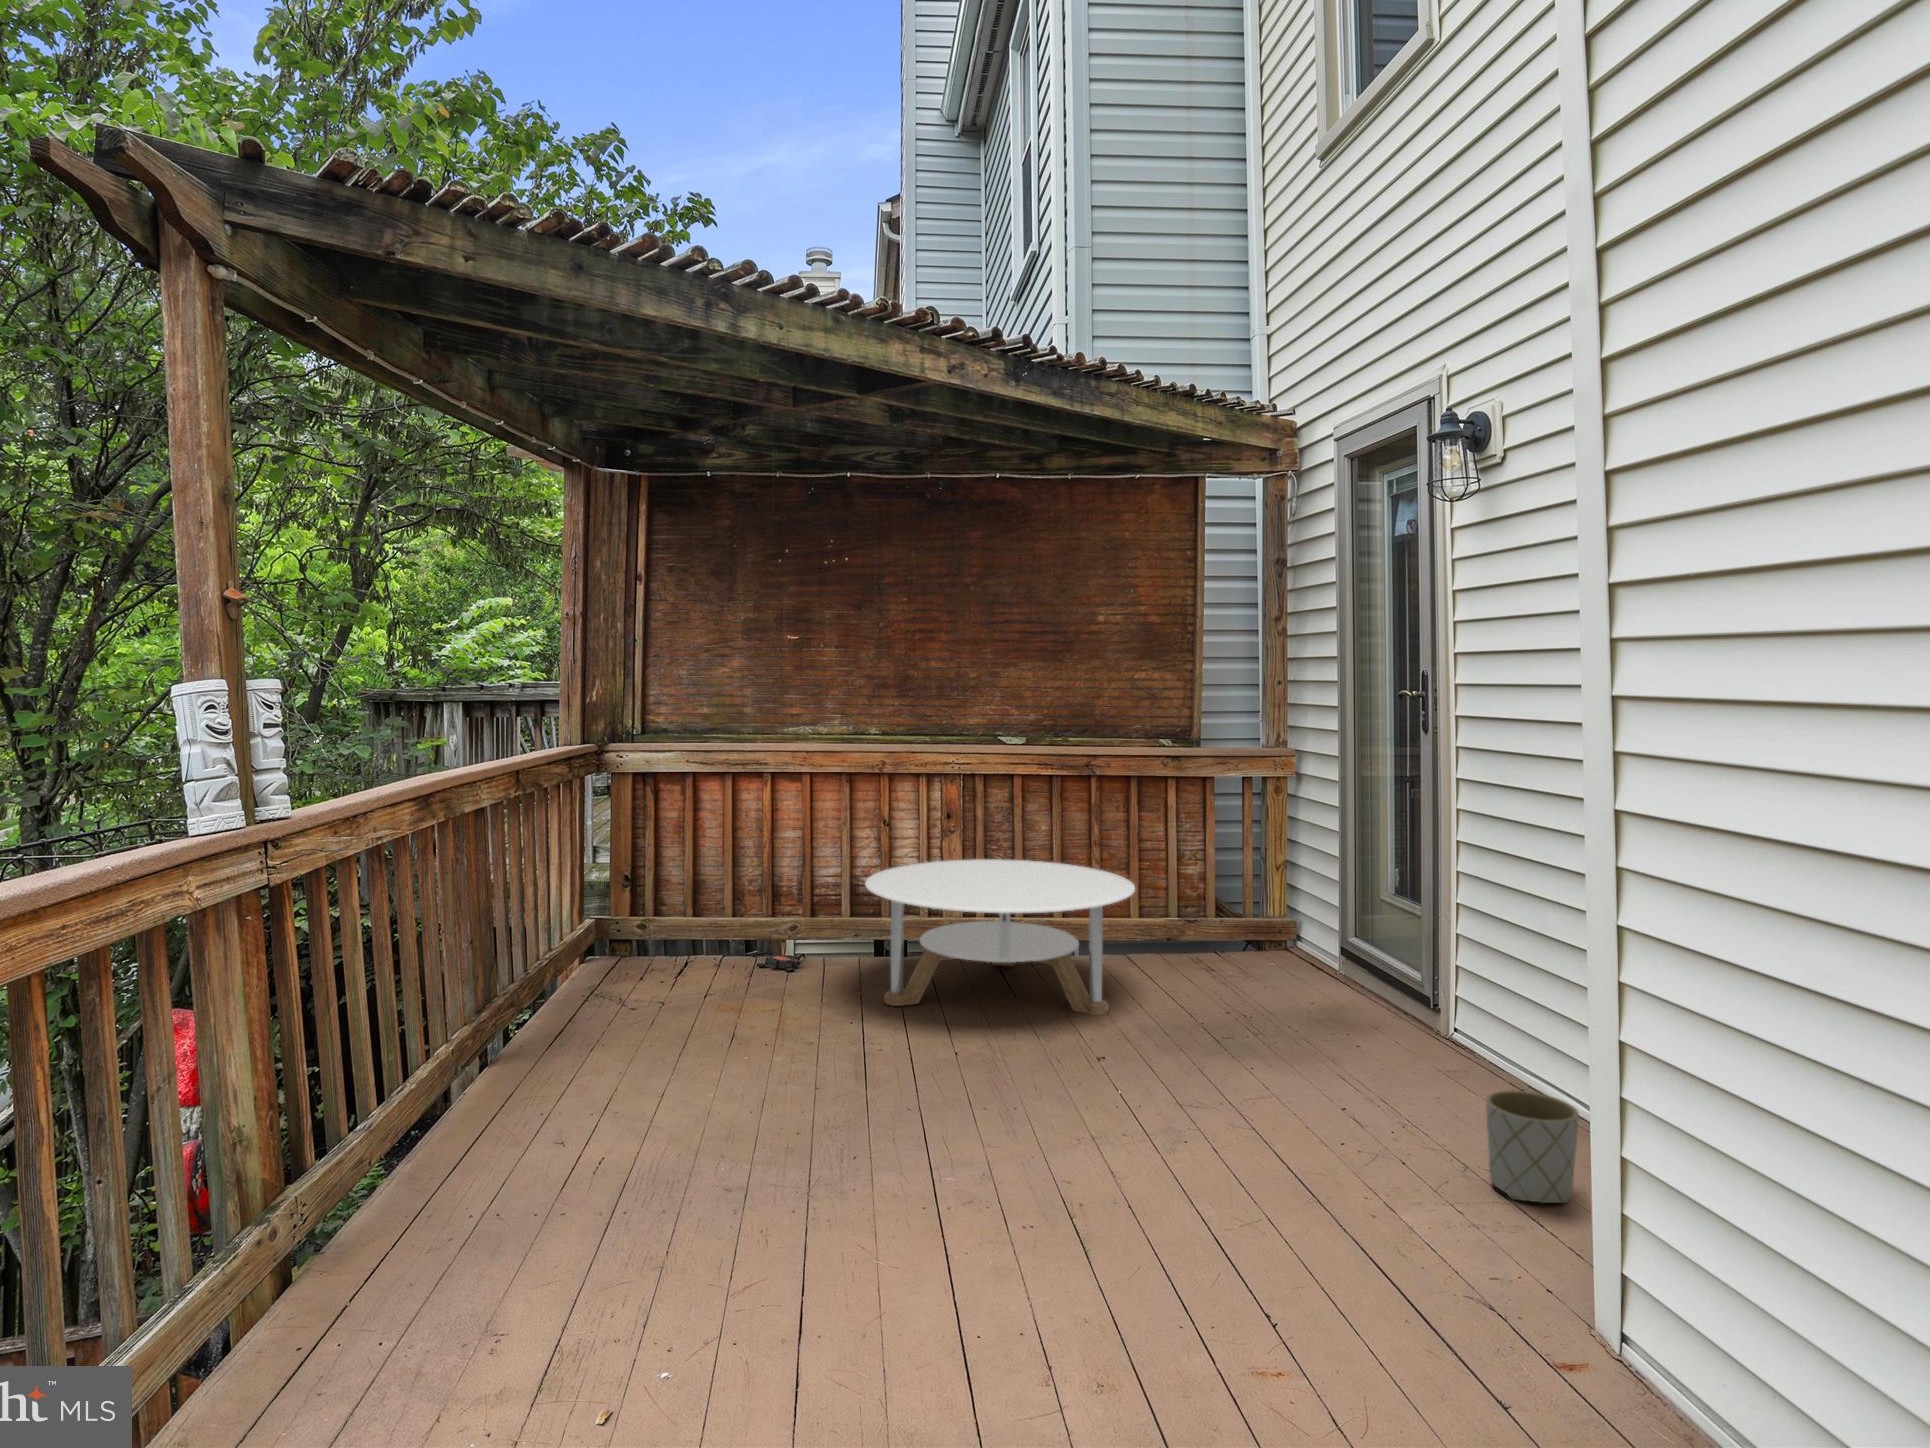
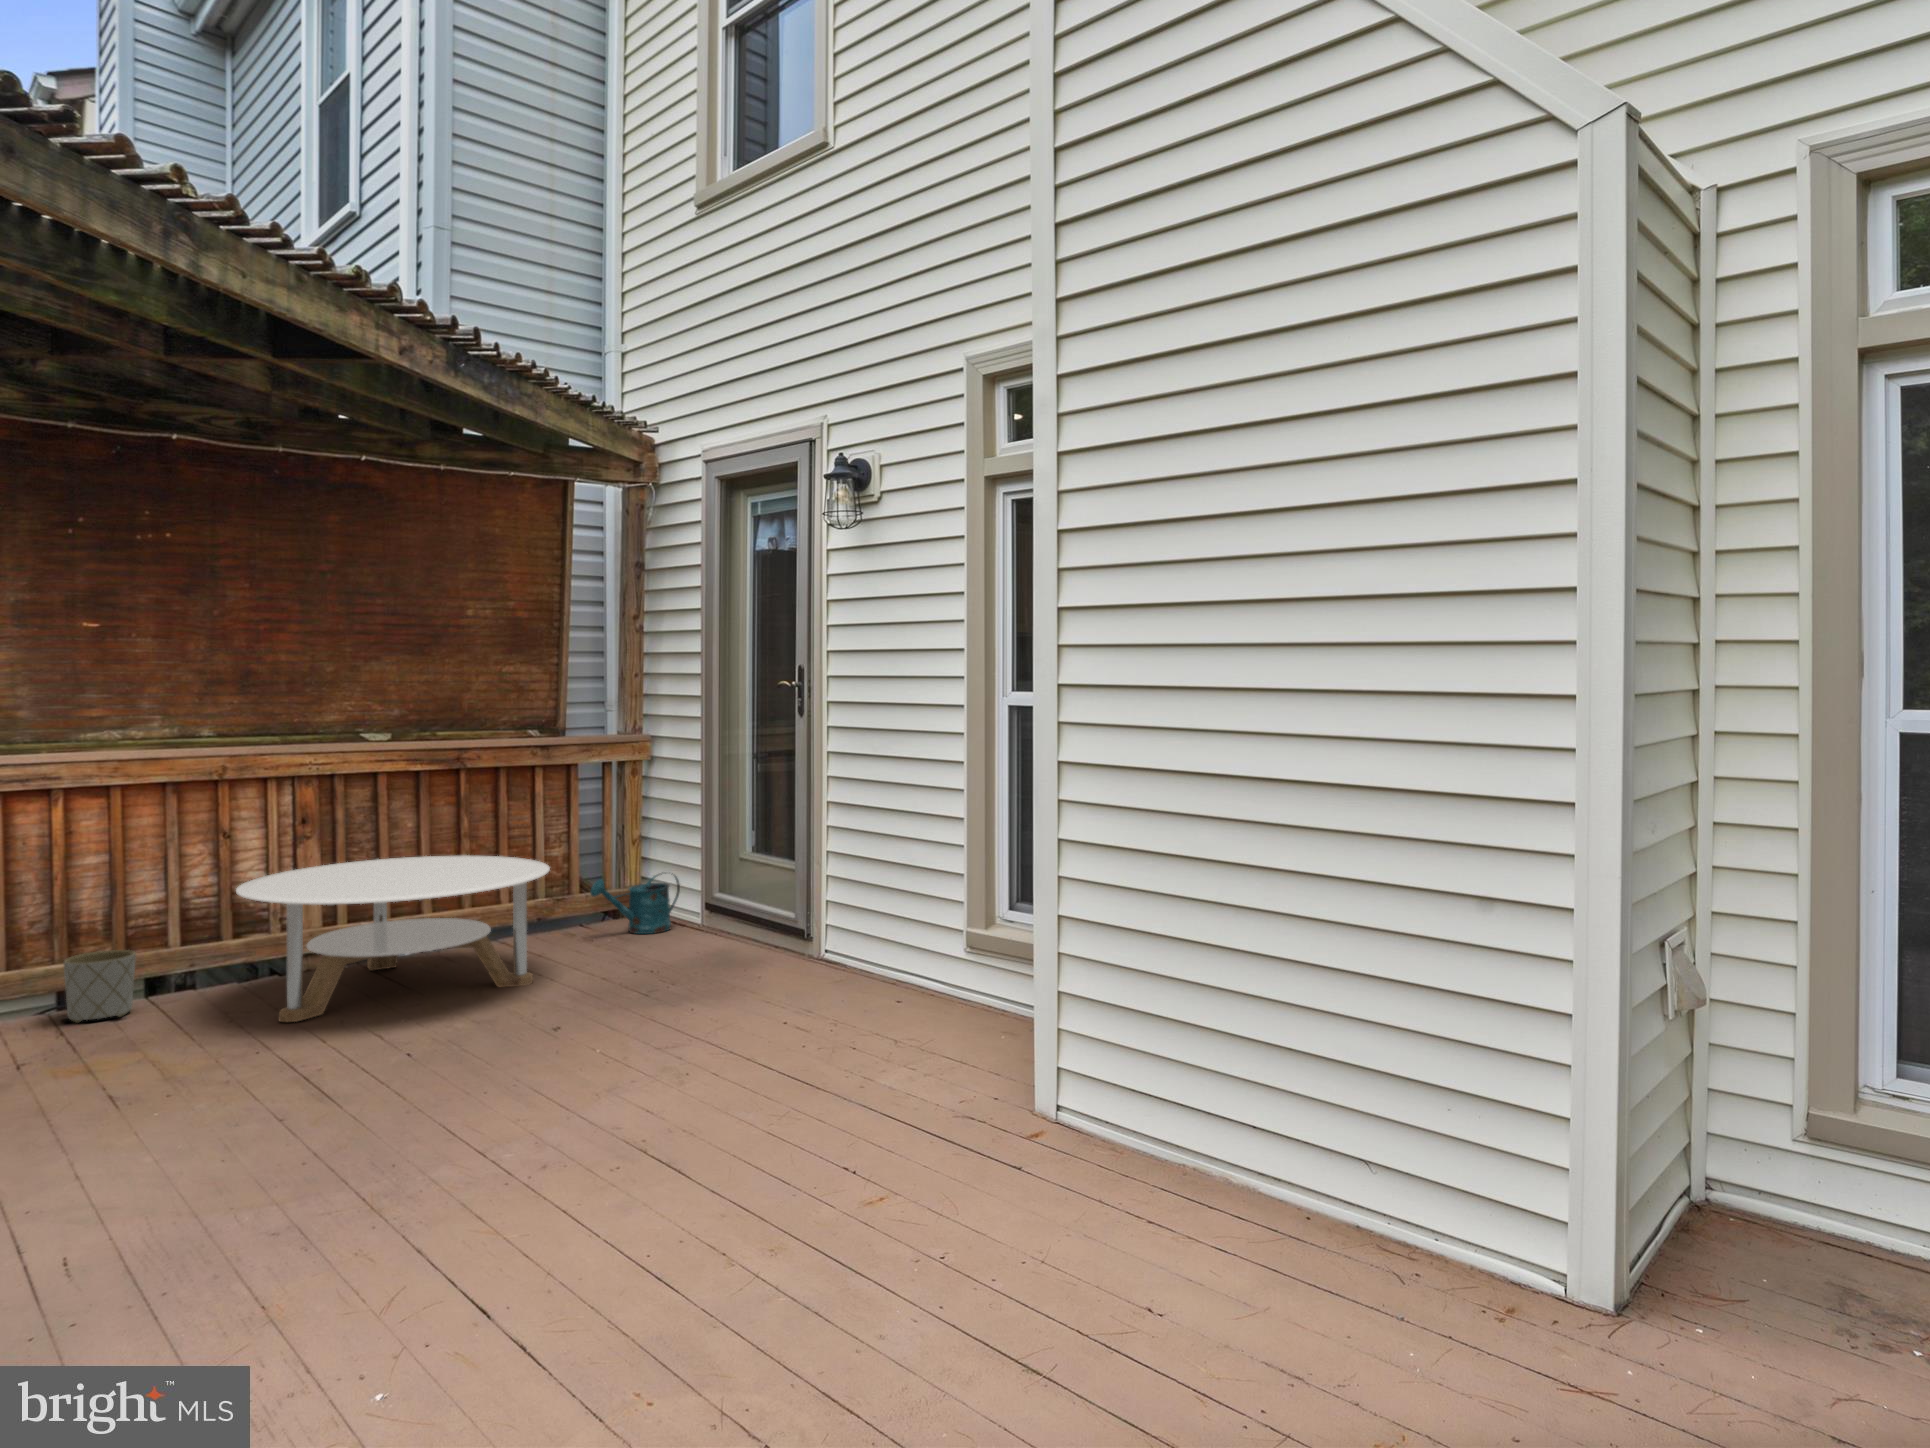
watering can: none [1205,909,1310,980] -> present [590,874,680,934]
planter: present [1486,1090,1579,1203] -> present [64,950,136,1023]

